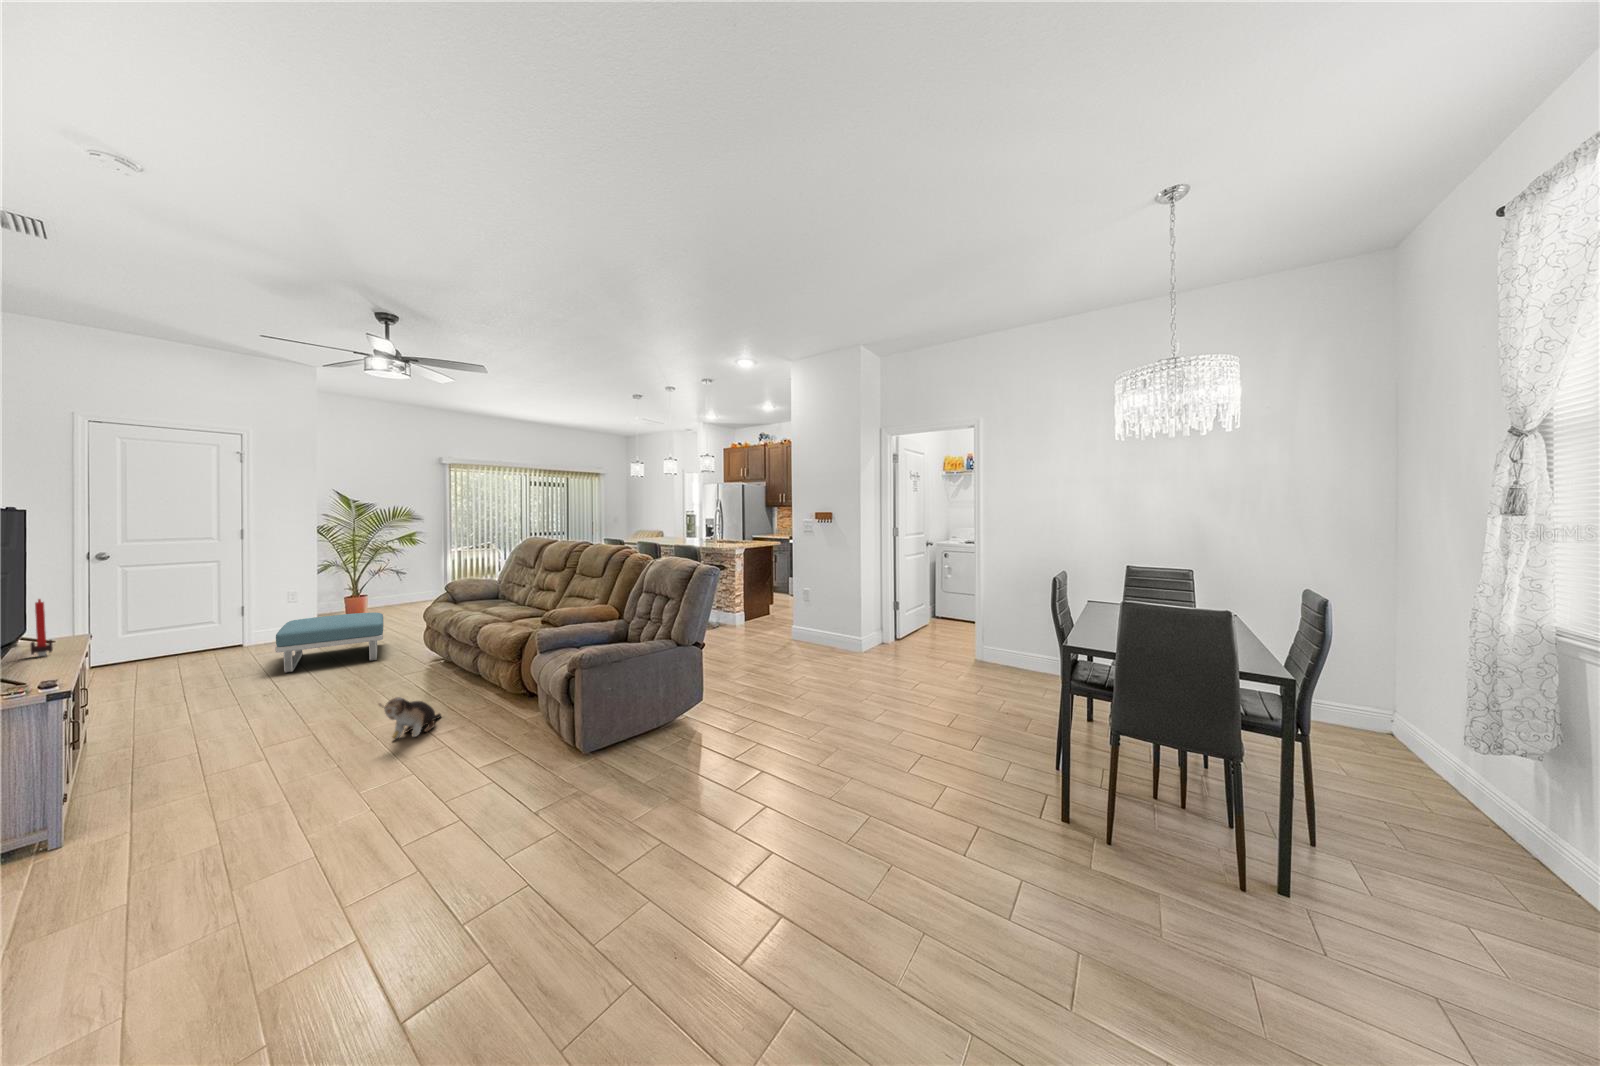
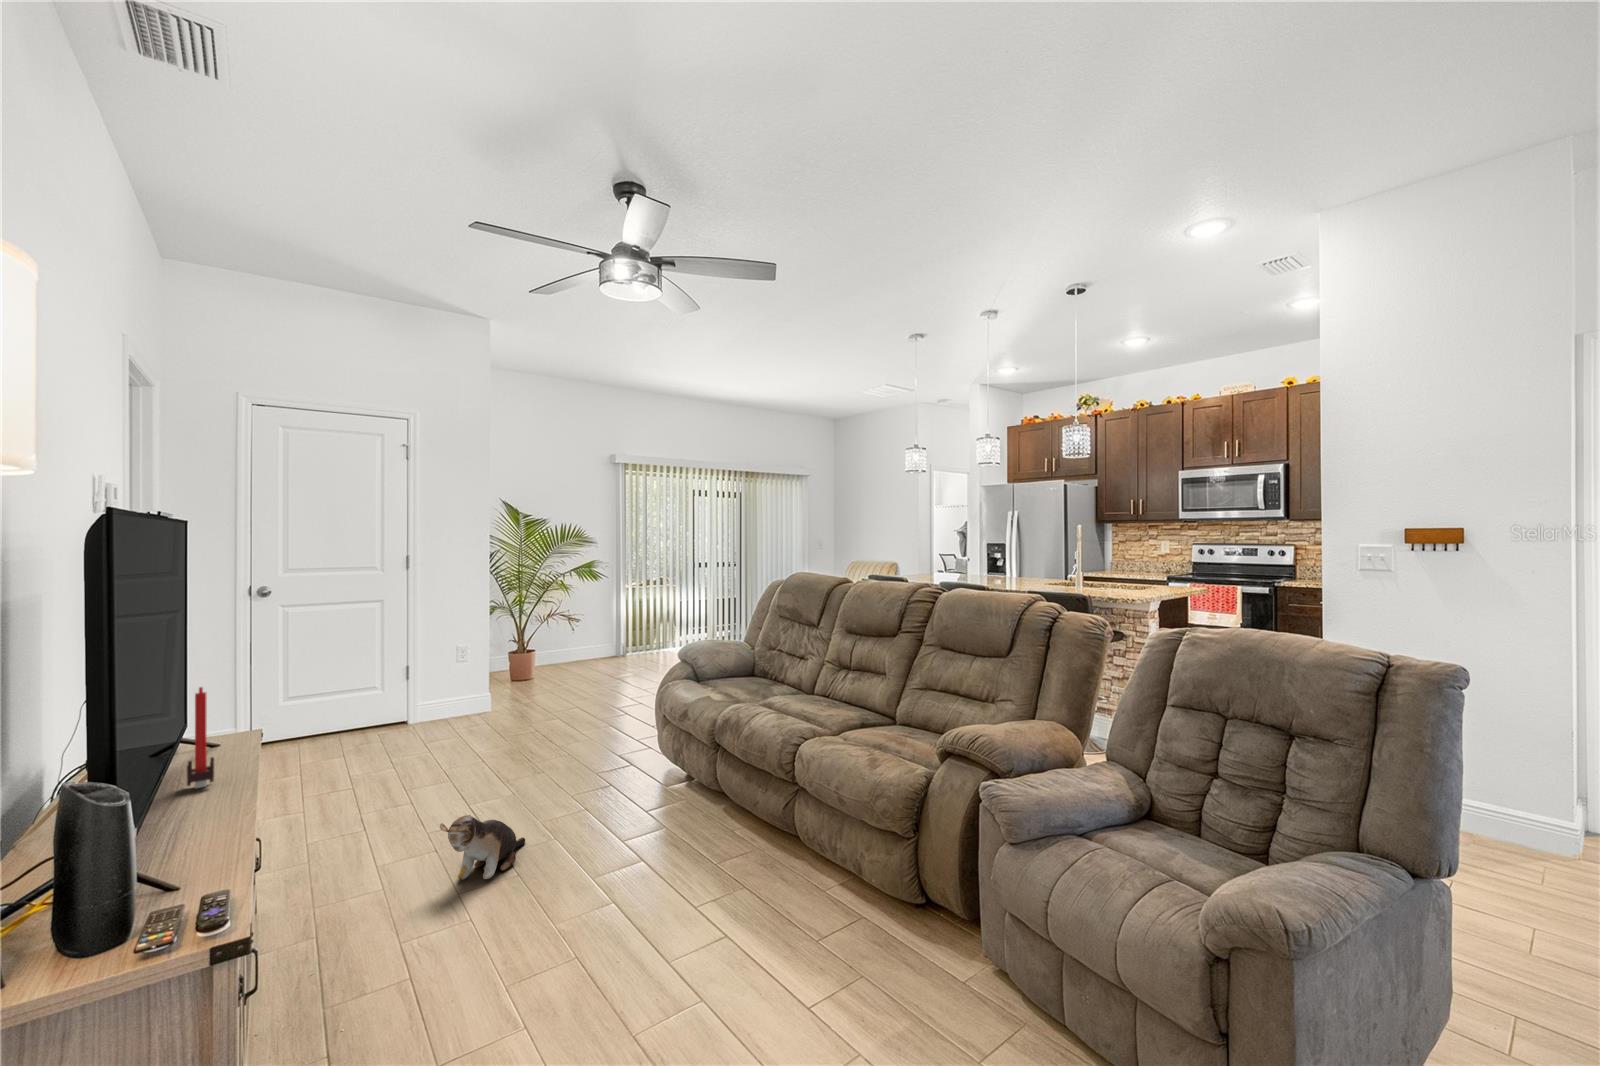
footstool: present [275,613,383,673] -> none [464,687,598,785]
plush toy: present [379,697,441,739] -> present [440,815,525,879]

